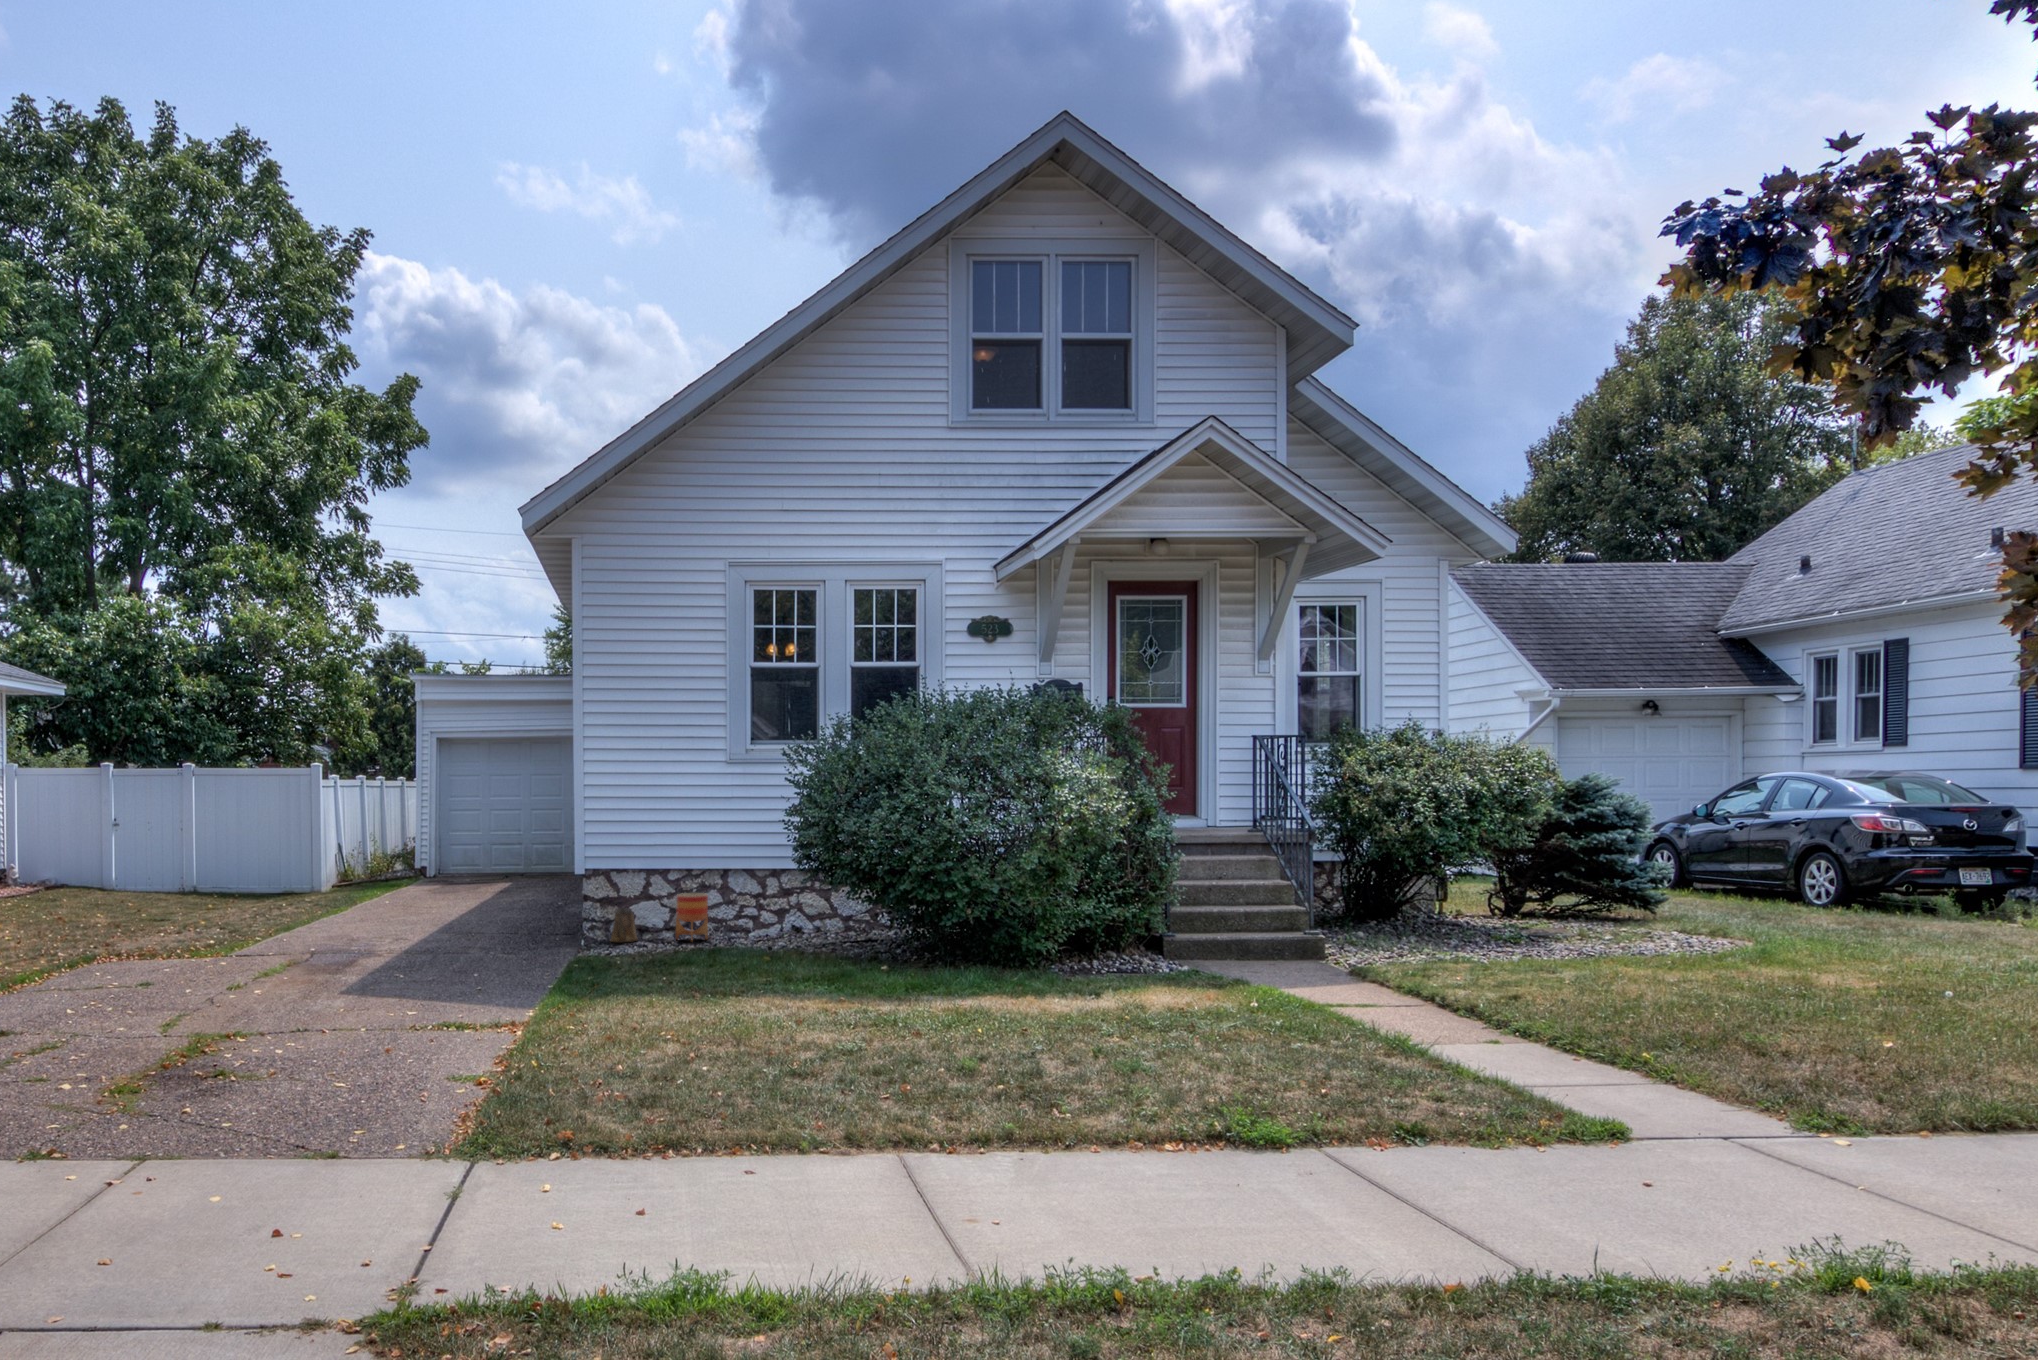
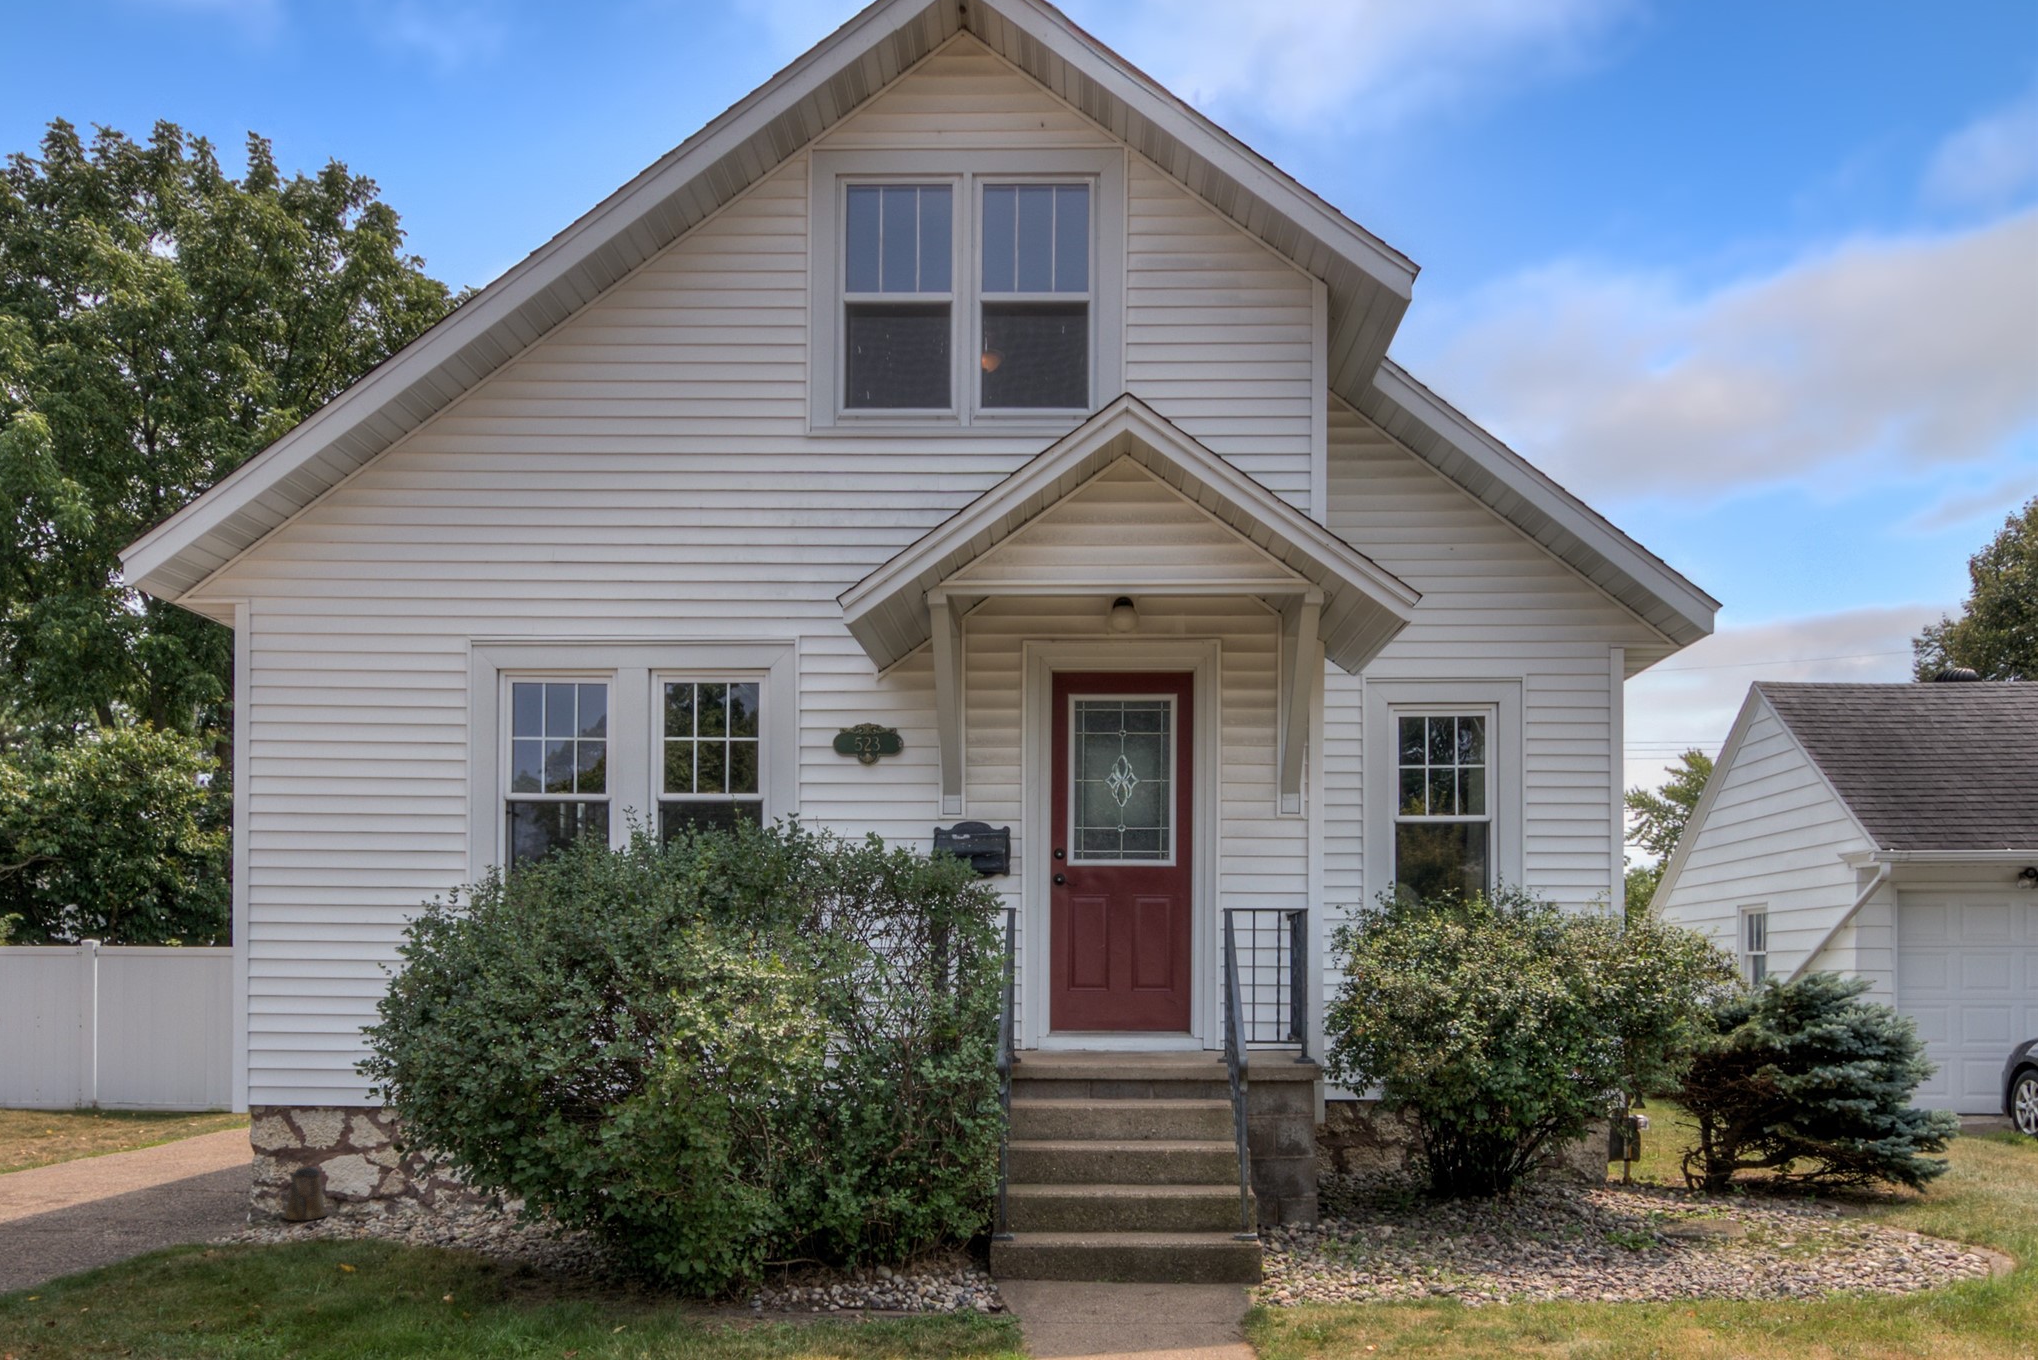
planter: present [676,893,708,940] -> none [383,1144,433,1221]

